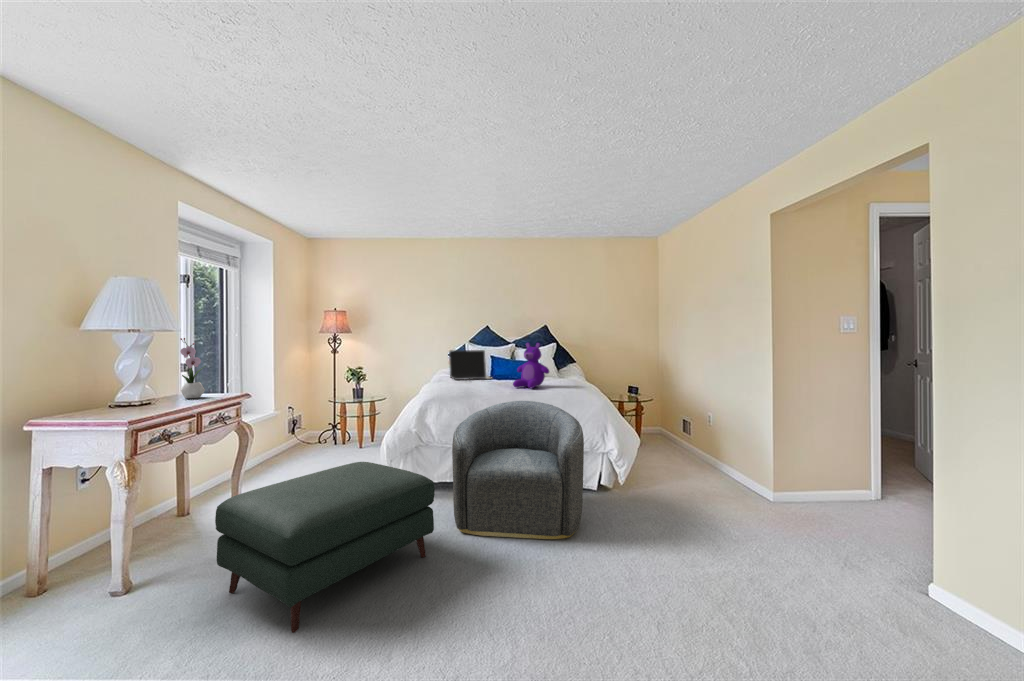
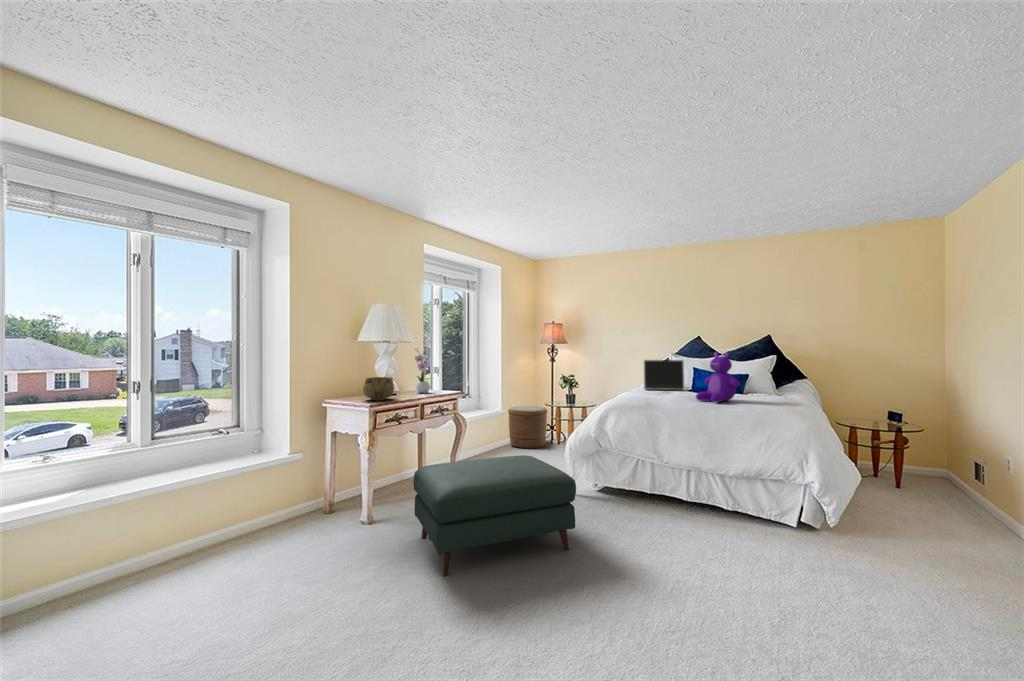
decorative bowl: none [100,379,158,414] -> present [363,377,394,400]
armchair: present [452,401,584,539] -> none [606,415,757,570]
woven basket: none [284,404,334,454] -> present [508,406,547,449]

